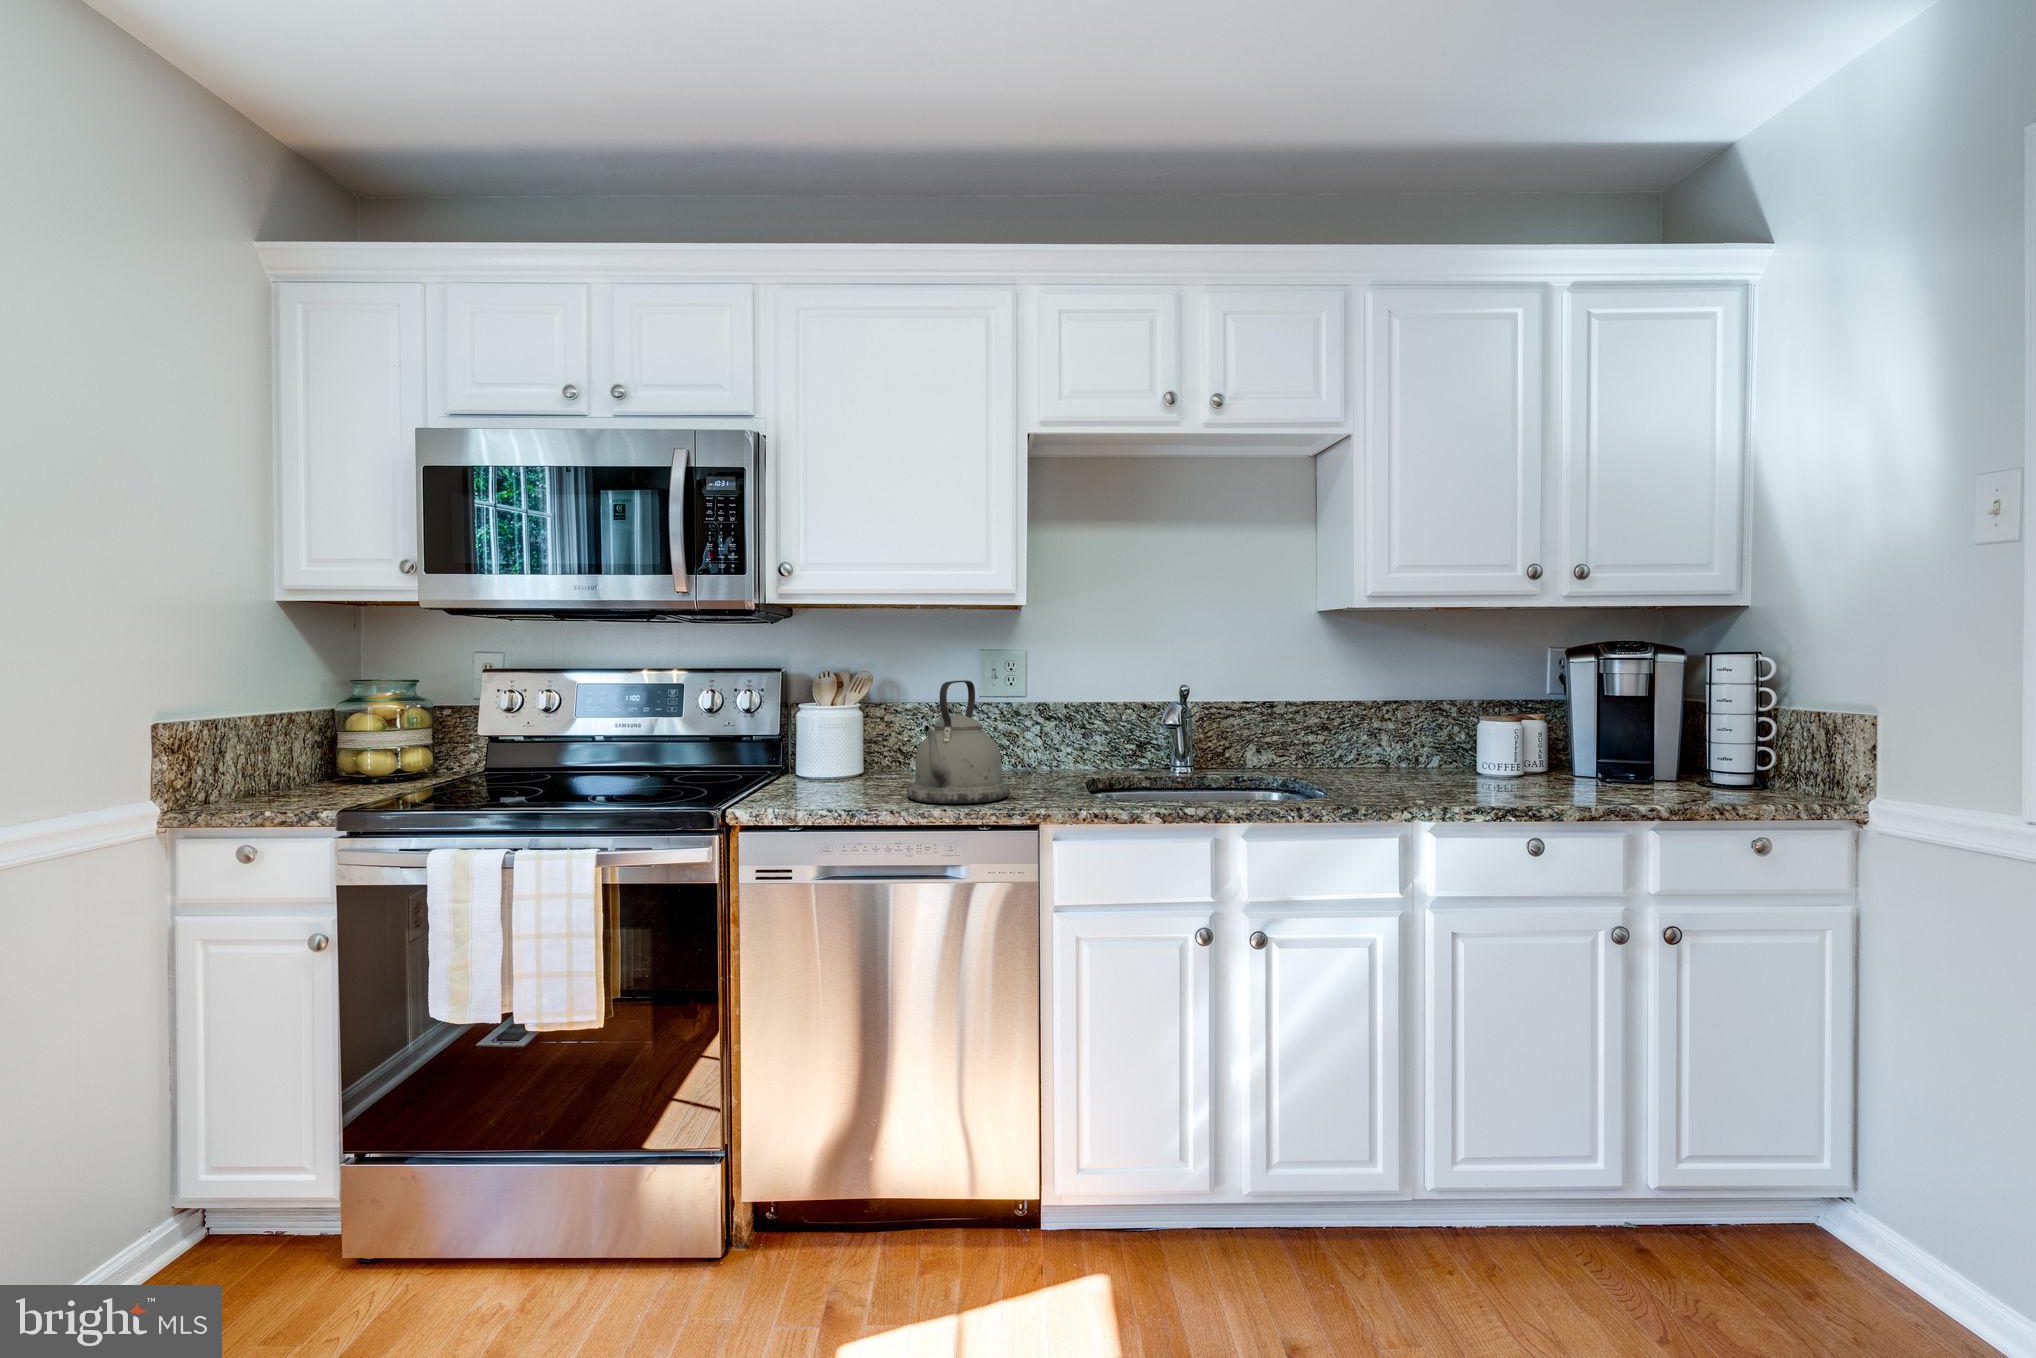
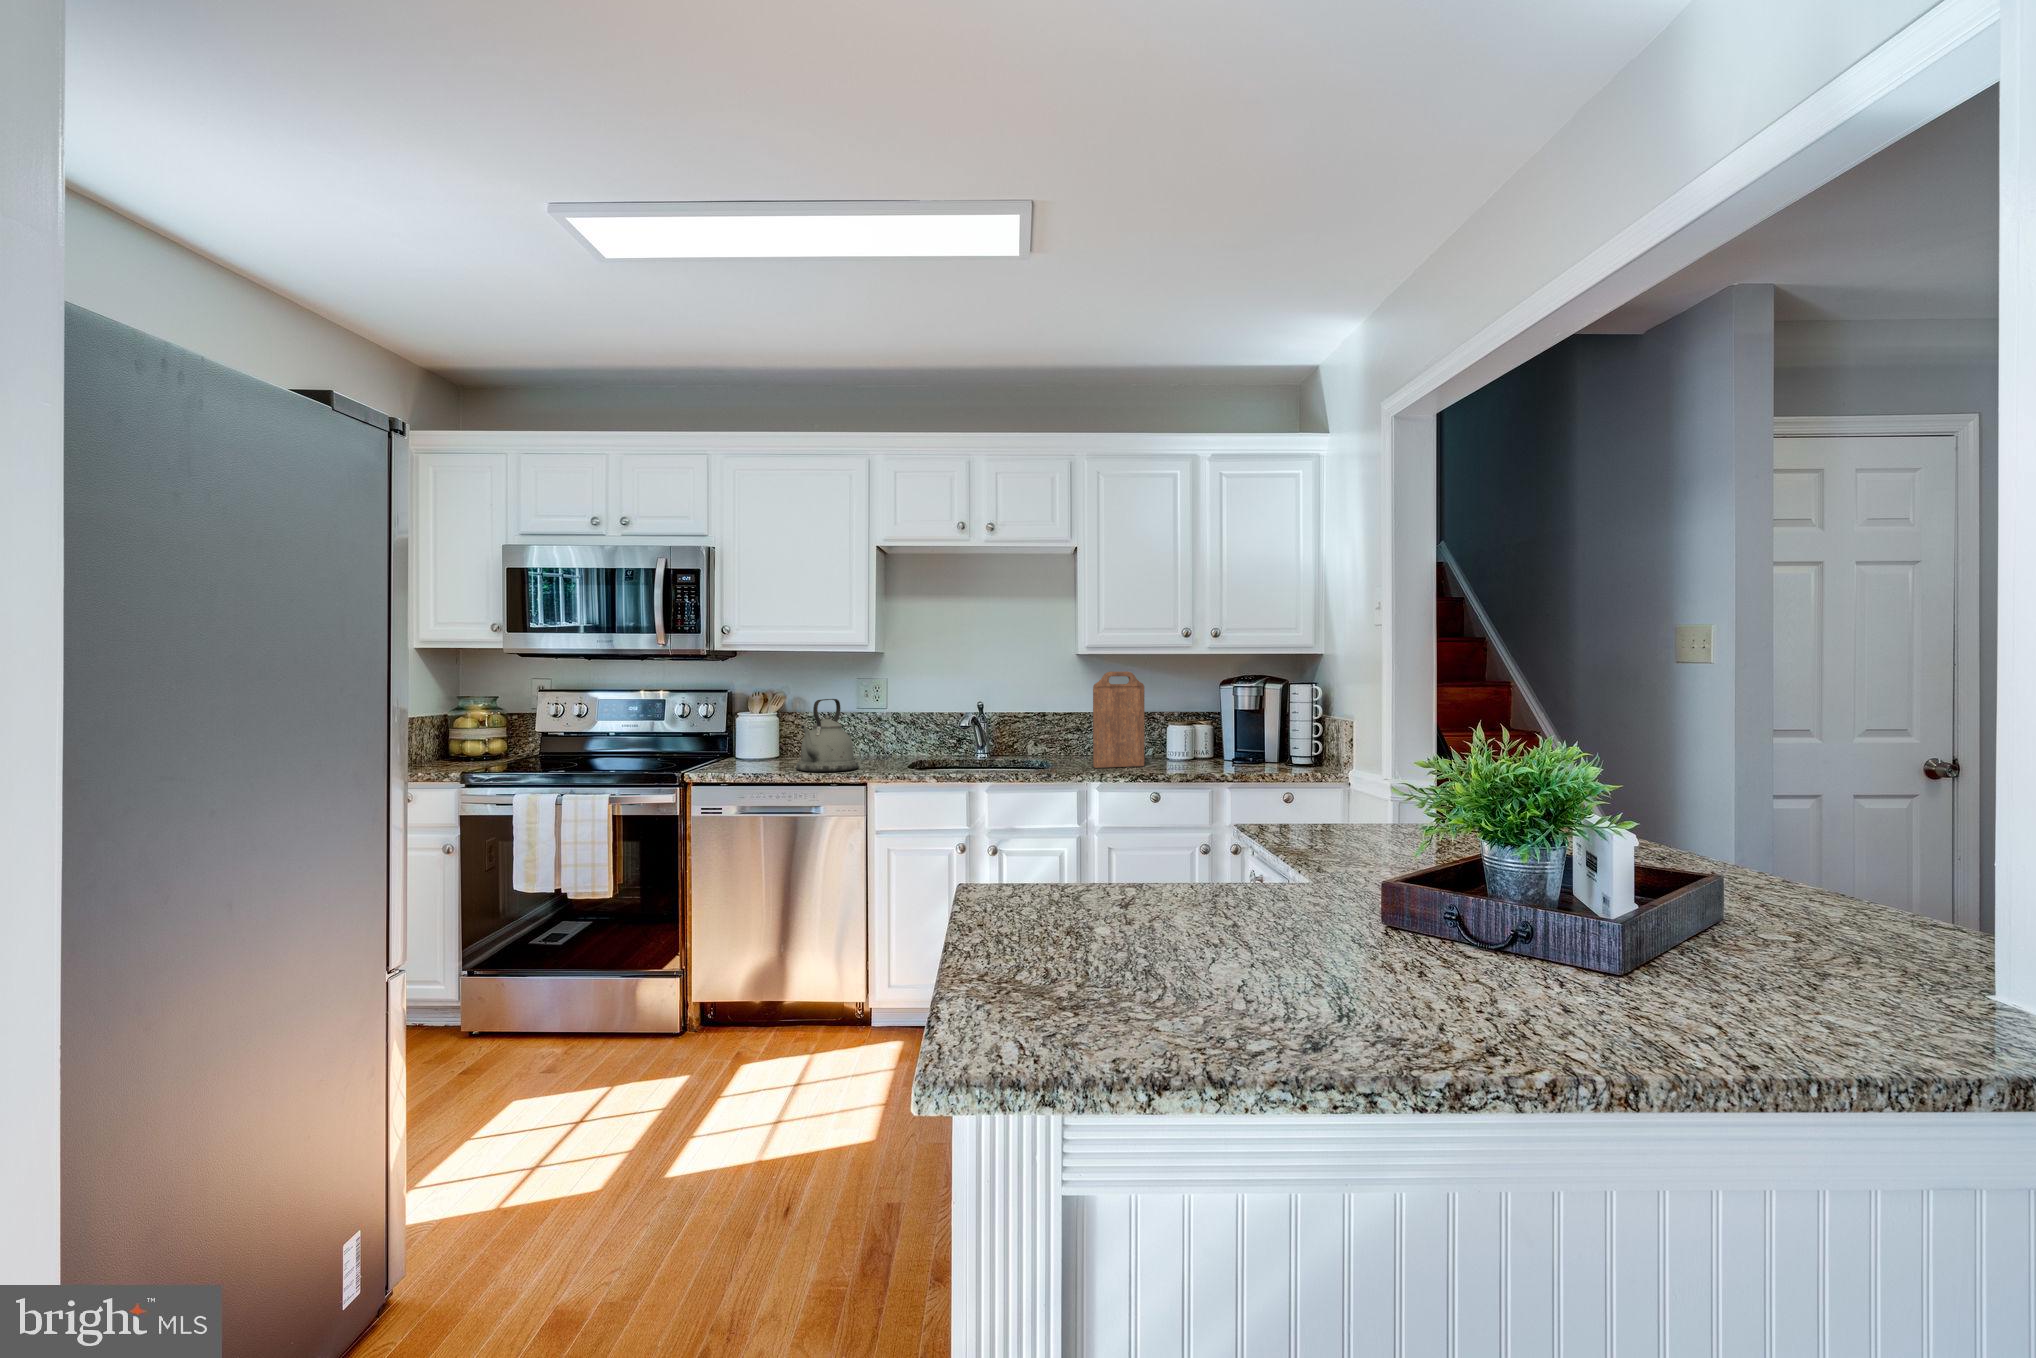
cutting board: none [1395,634,1472,793] -> present [1093,672,1145,768]

